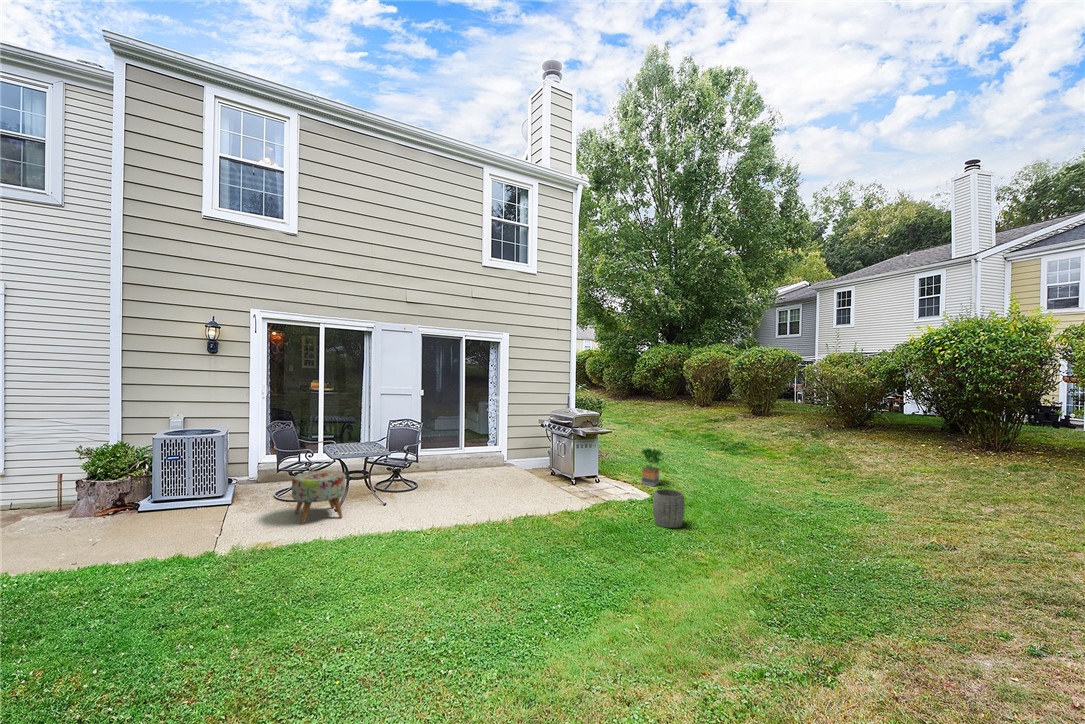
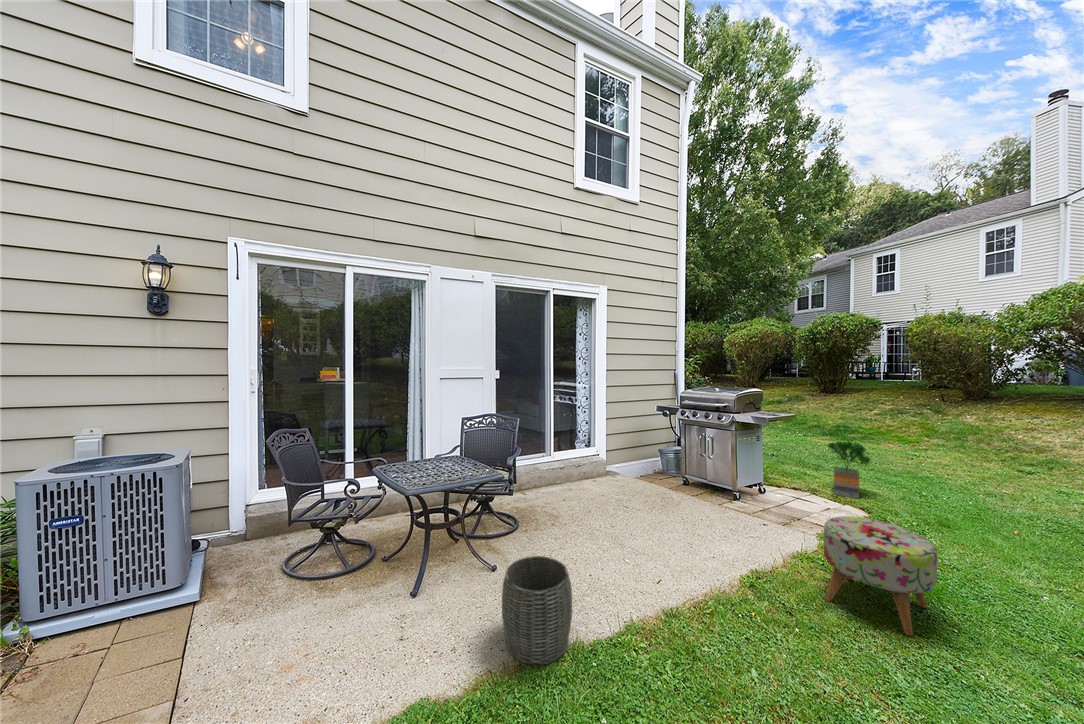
ottoman: present [292,470,346,524] -> present [824,516,938,636]
woven basket: present [653,489,685,528] -> present [502,556,572,665]

